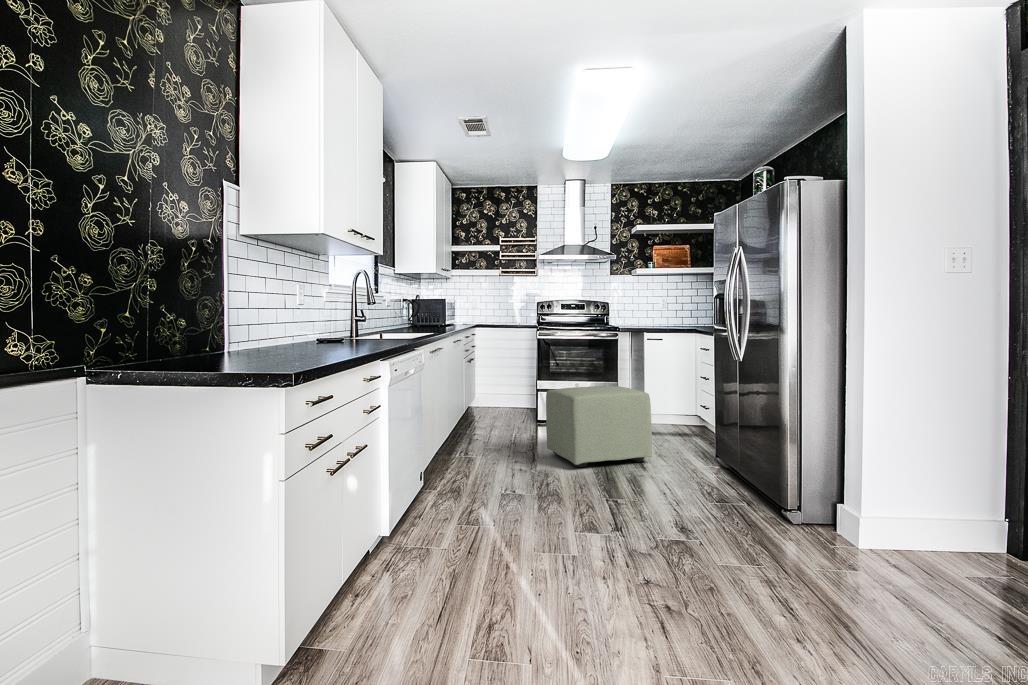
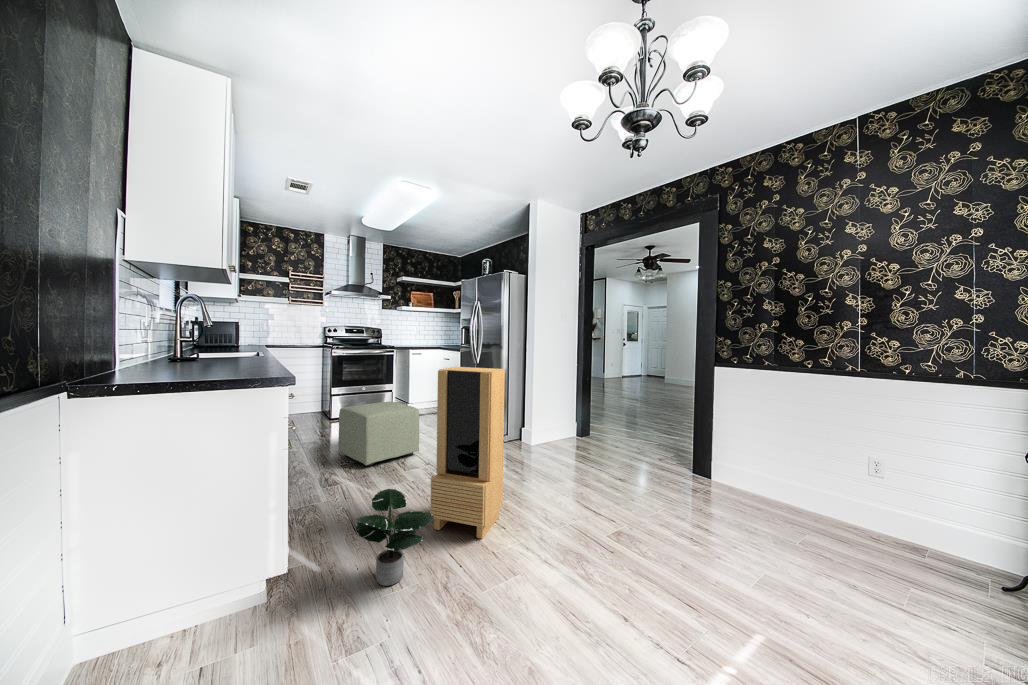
storage cabinet: none [641,293,772,576] -> present [430,367,505,539]
potted plant: none [517,466,630,598] -> present [356,489,434,586]

